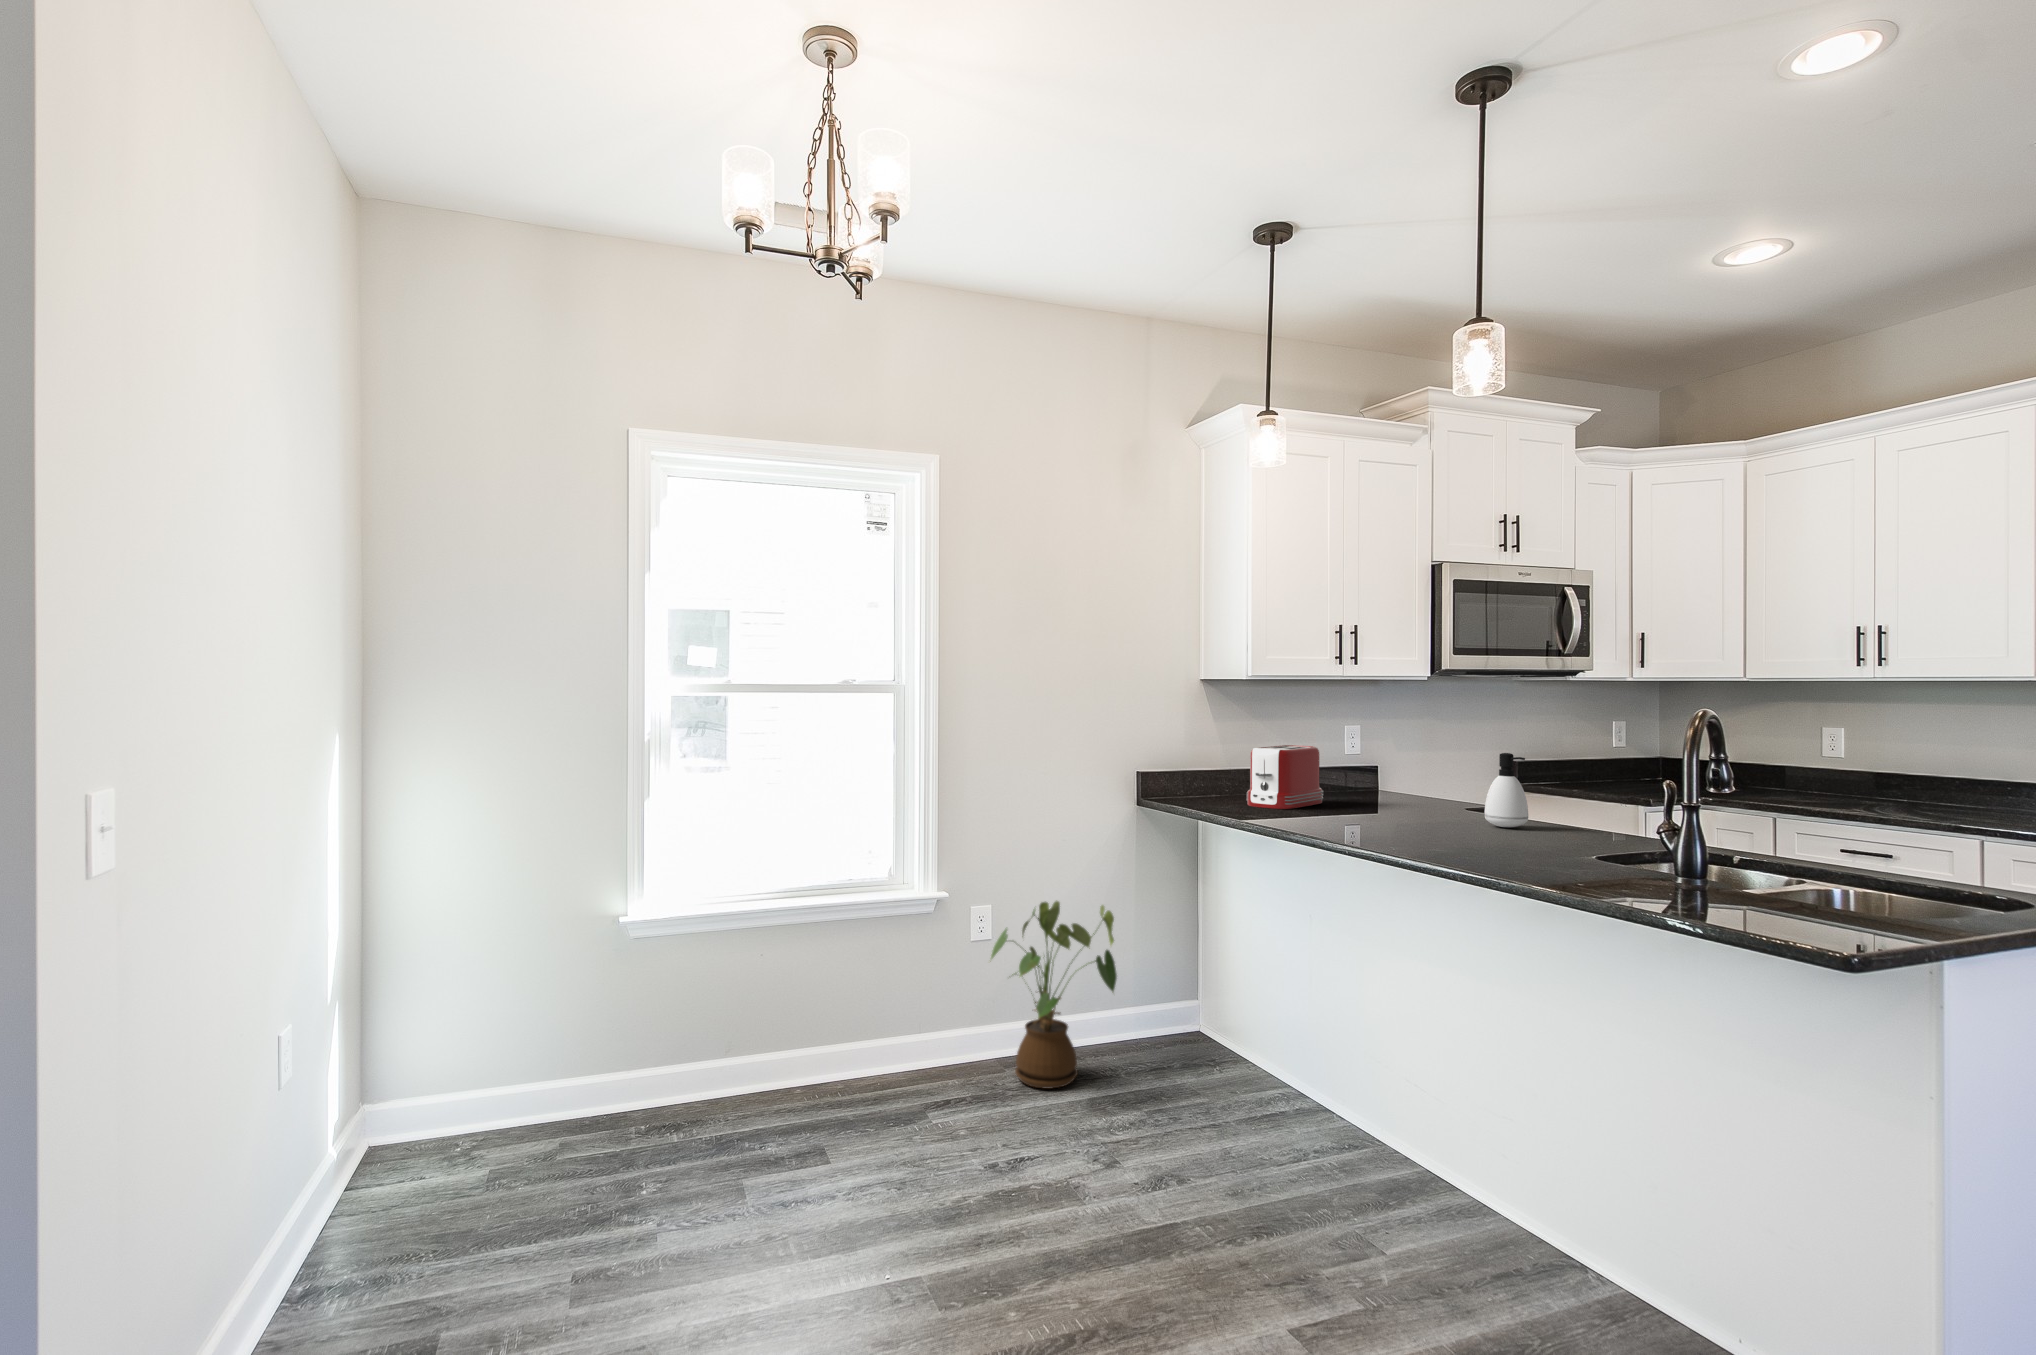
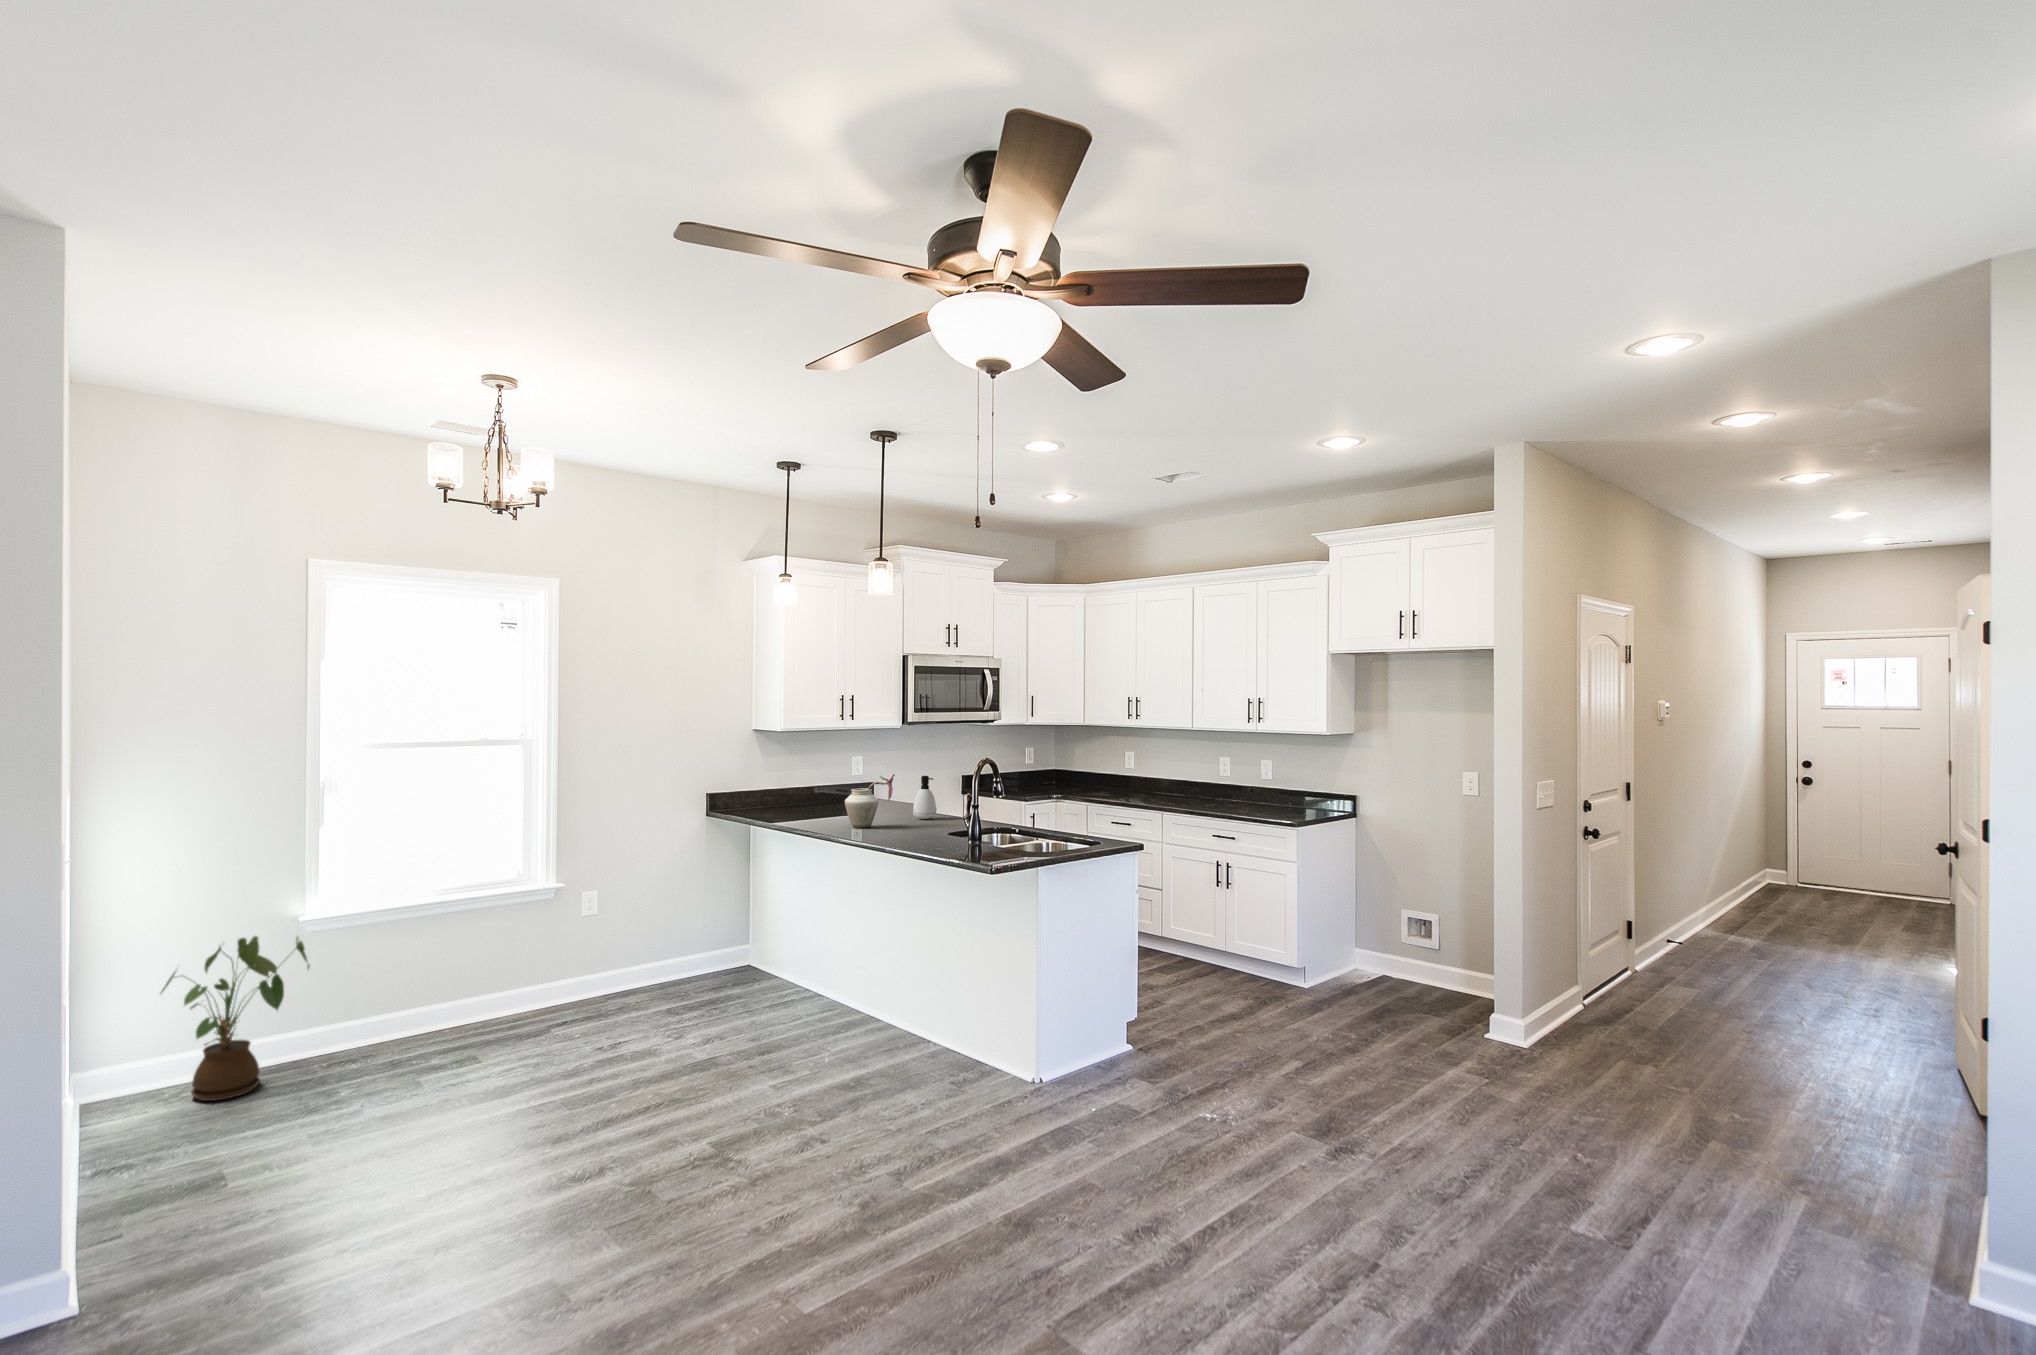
toaster: present [1246,745,1323,809] -> none [777,772,828,814]
vase: none [1378,746,1469,840] -> present [845,774,894,828]
house plant: present [991,901,1117,1089] -> present [162,936,310,1101]

